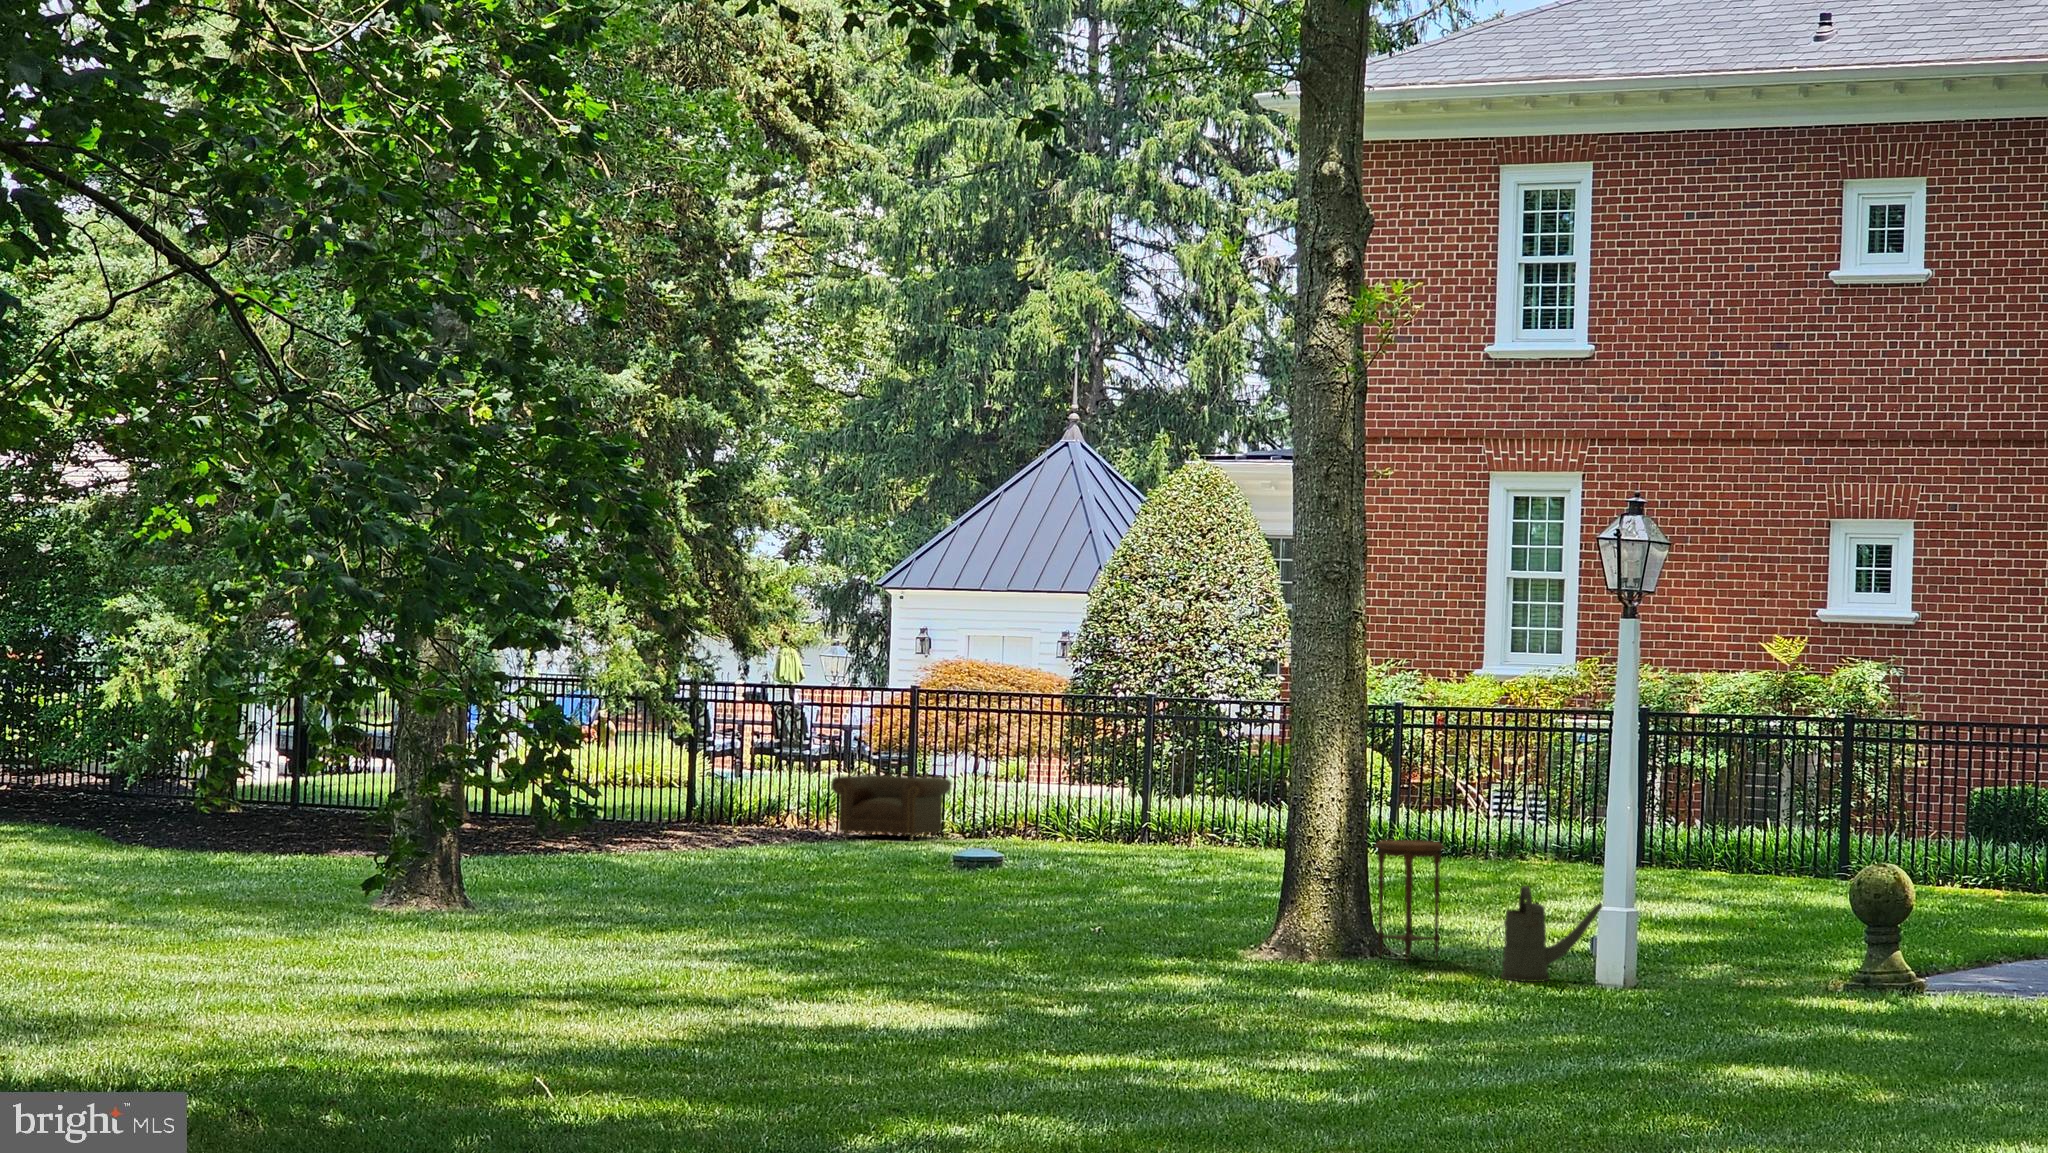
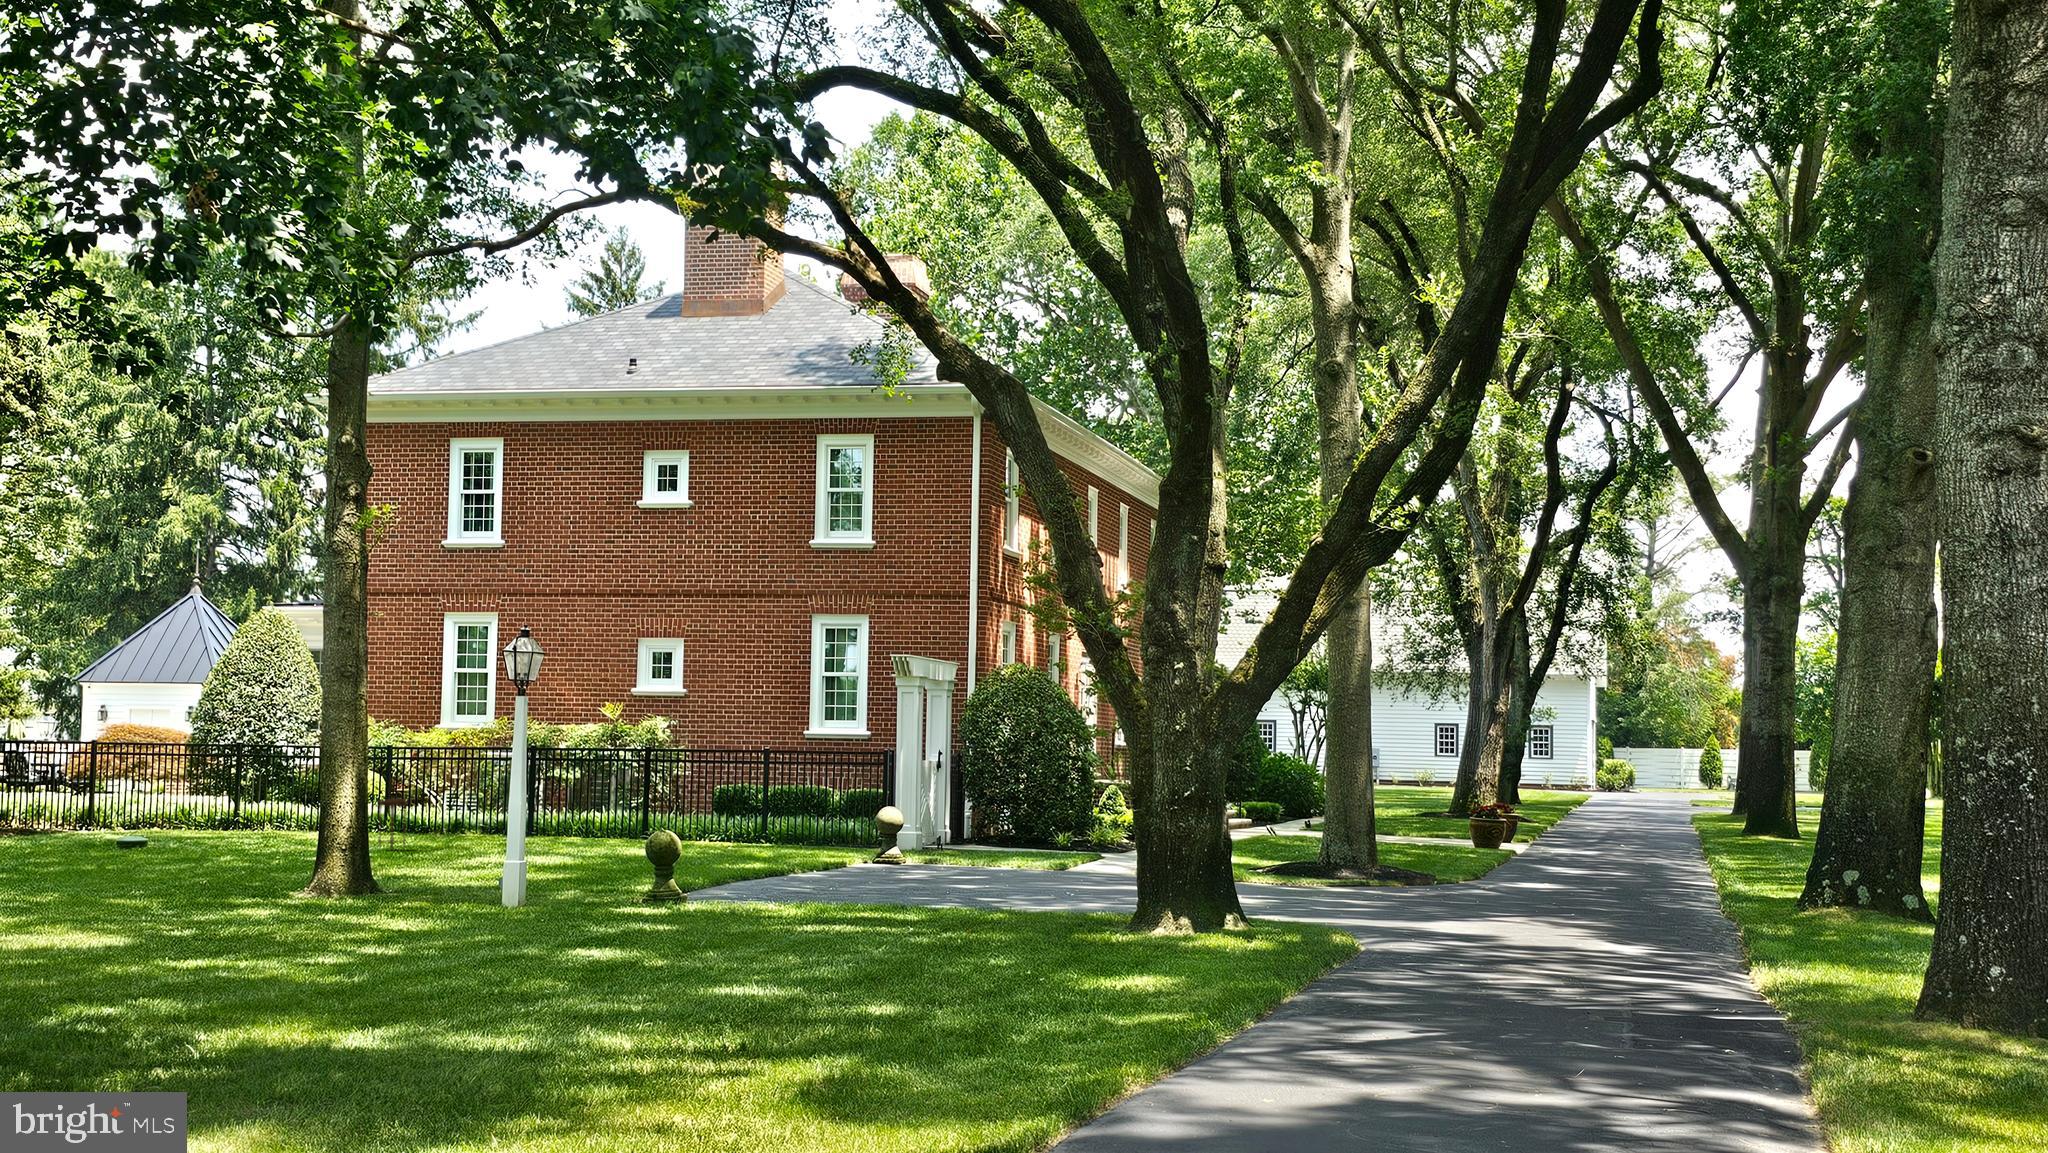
armchair: present [831,774,951,841] -> none [43,796,120,834]
watering can: present [1487,886,1602,982] -> none [425,813,472,852]

